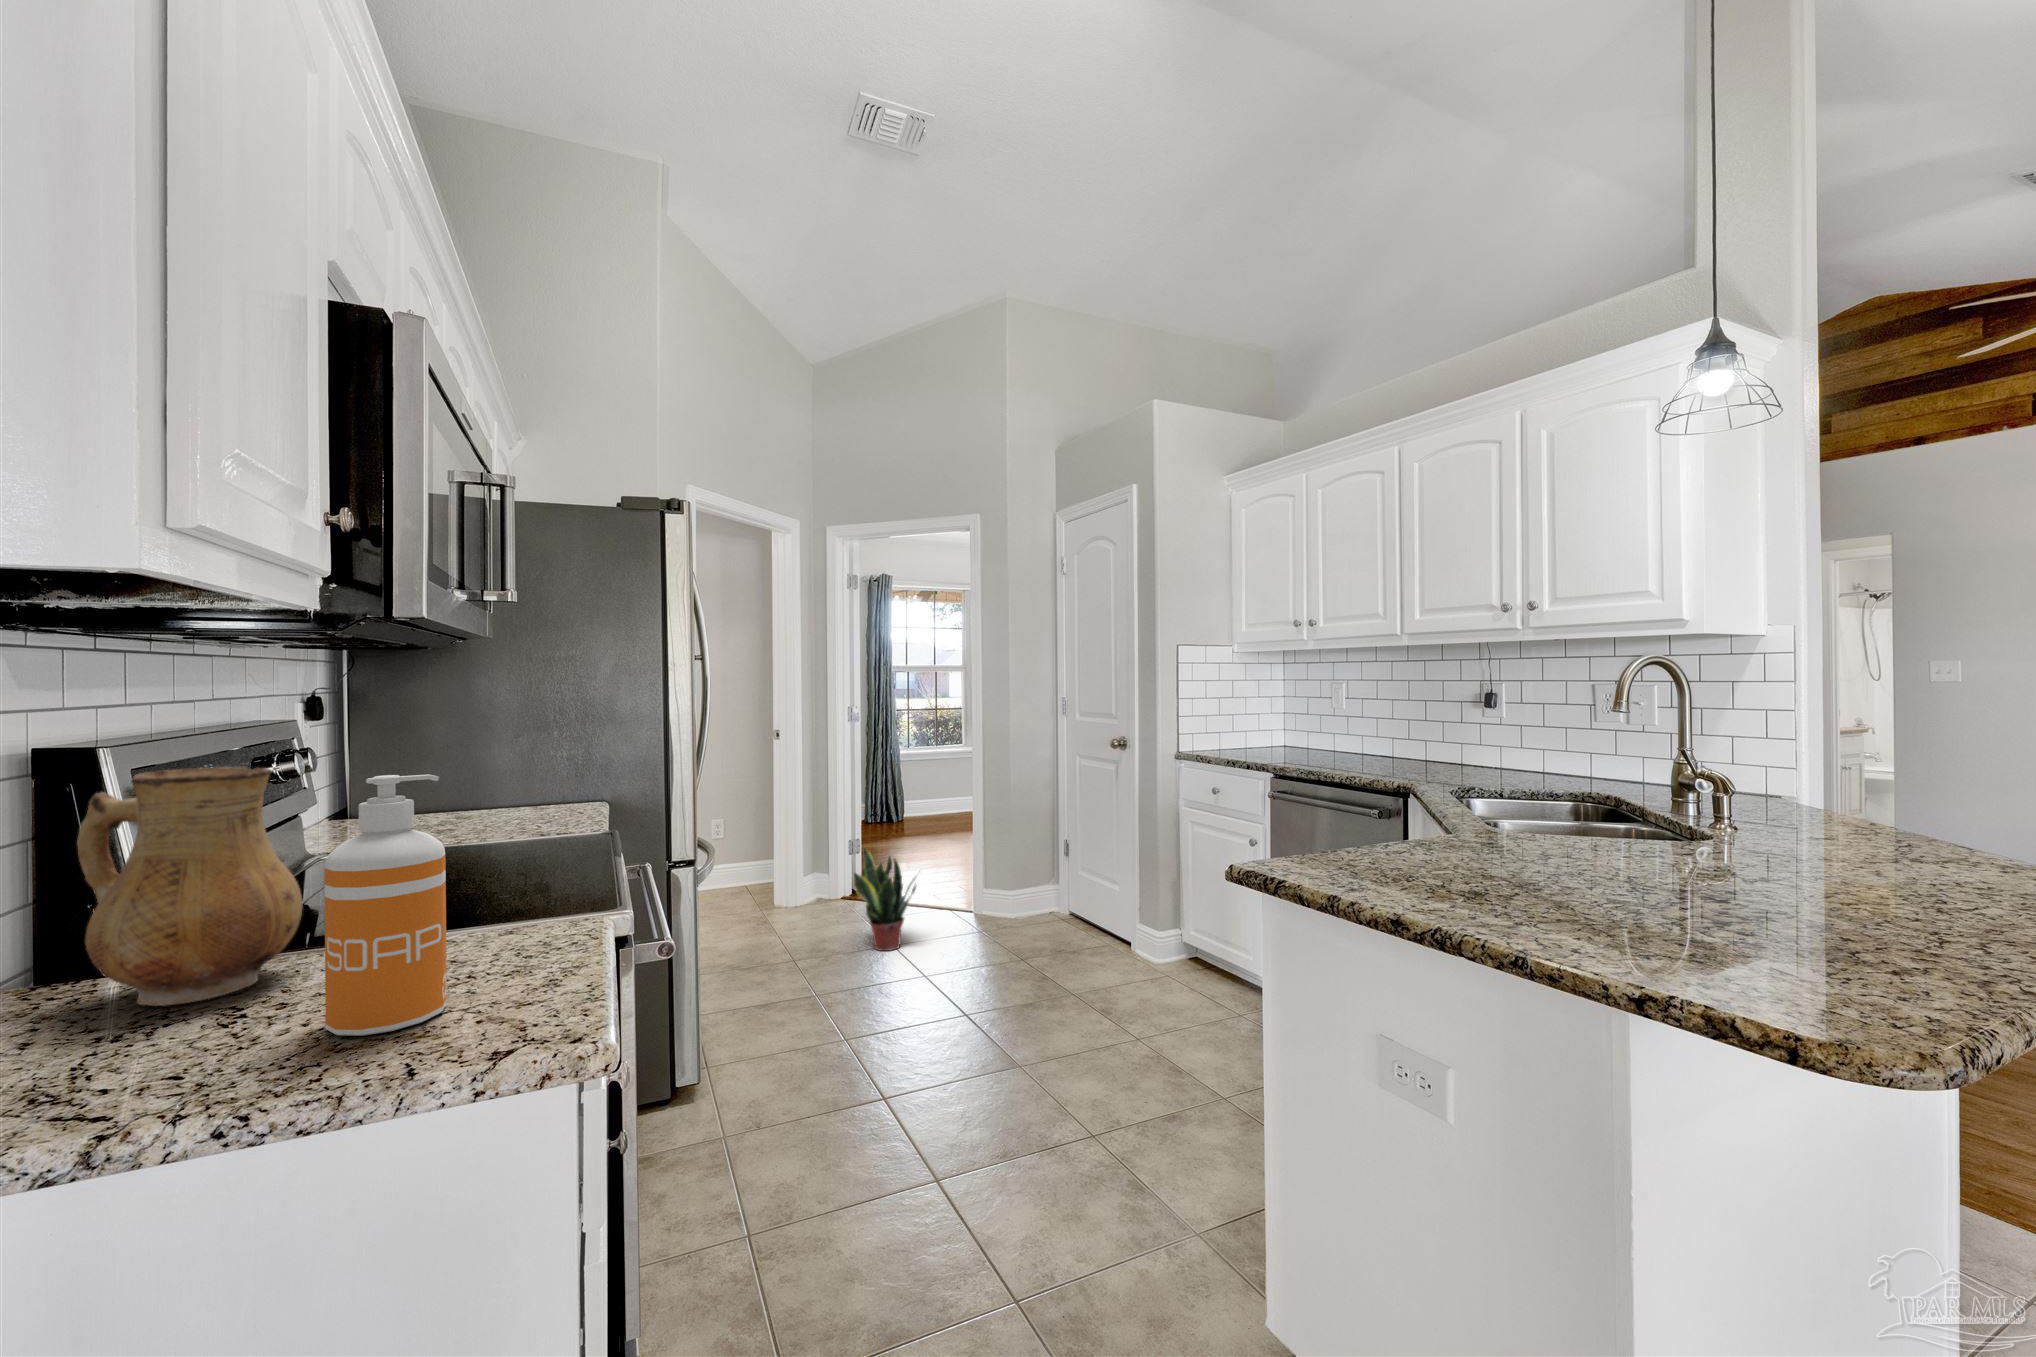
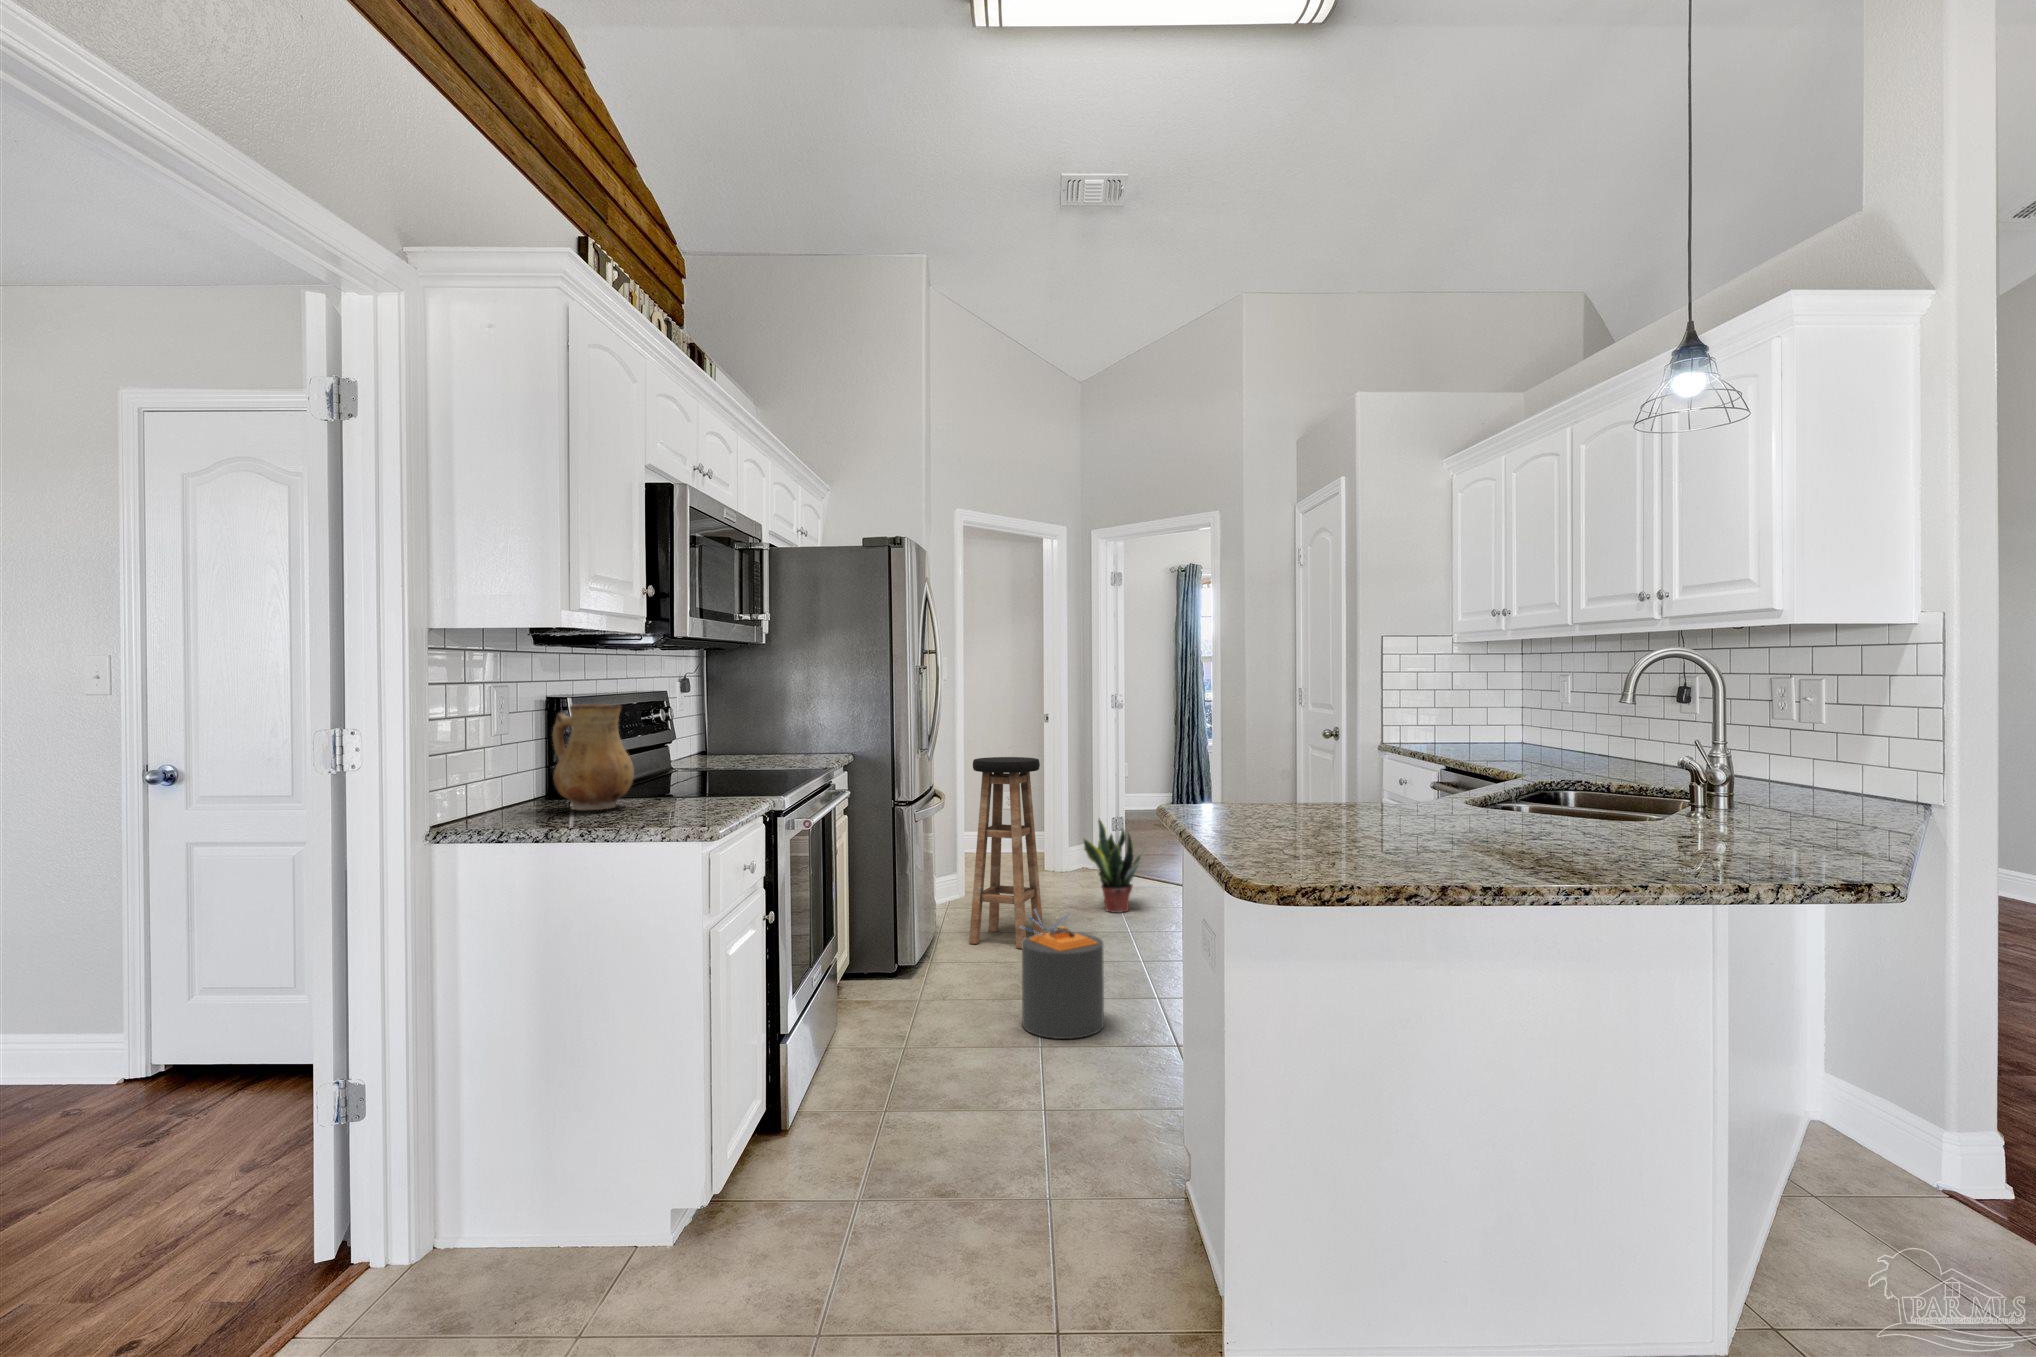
soap dispenser: present [324,775,447,1036] -> none [628,707,677,823]
bar stool: none [738,786,824,1021] -> present [969,757,1043,949]
trash can: none [871,981,977,1155] -> present [1020,910,1104,1039]

